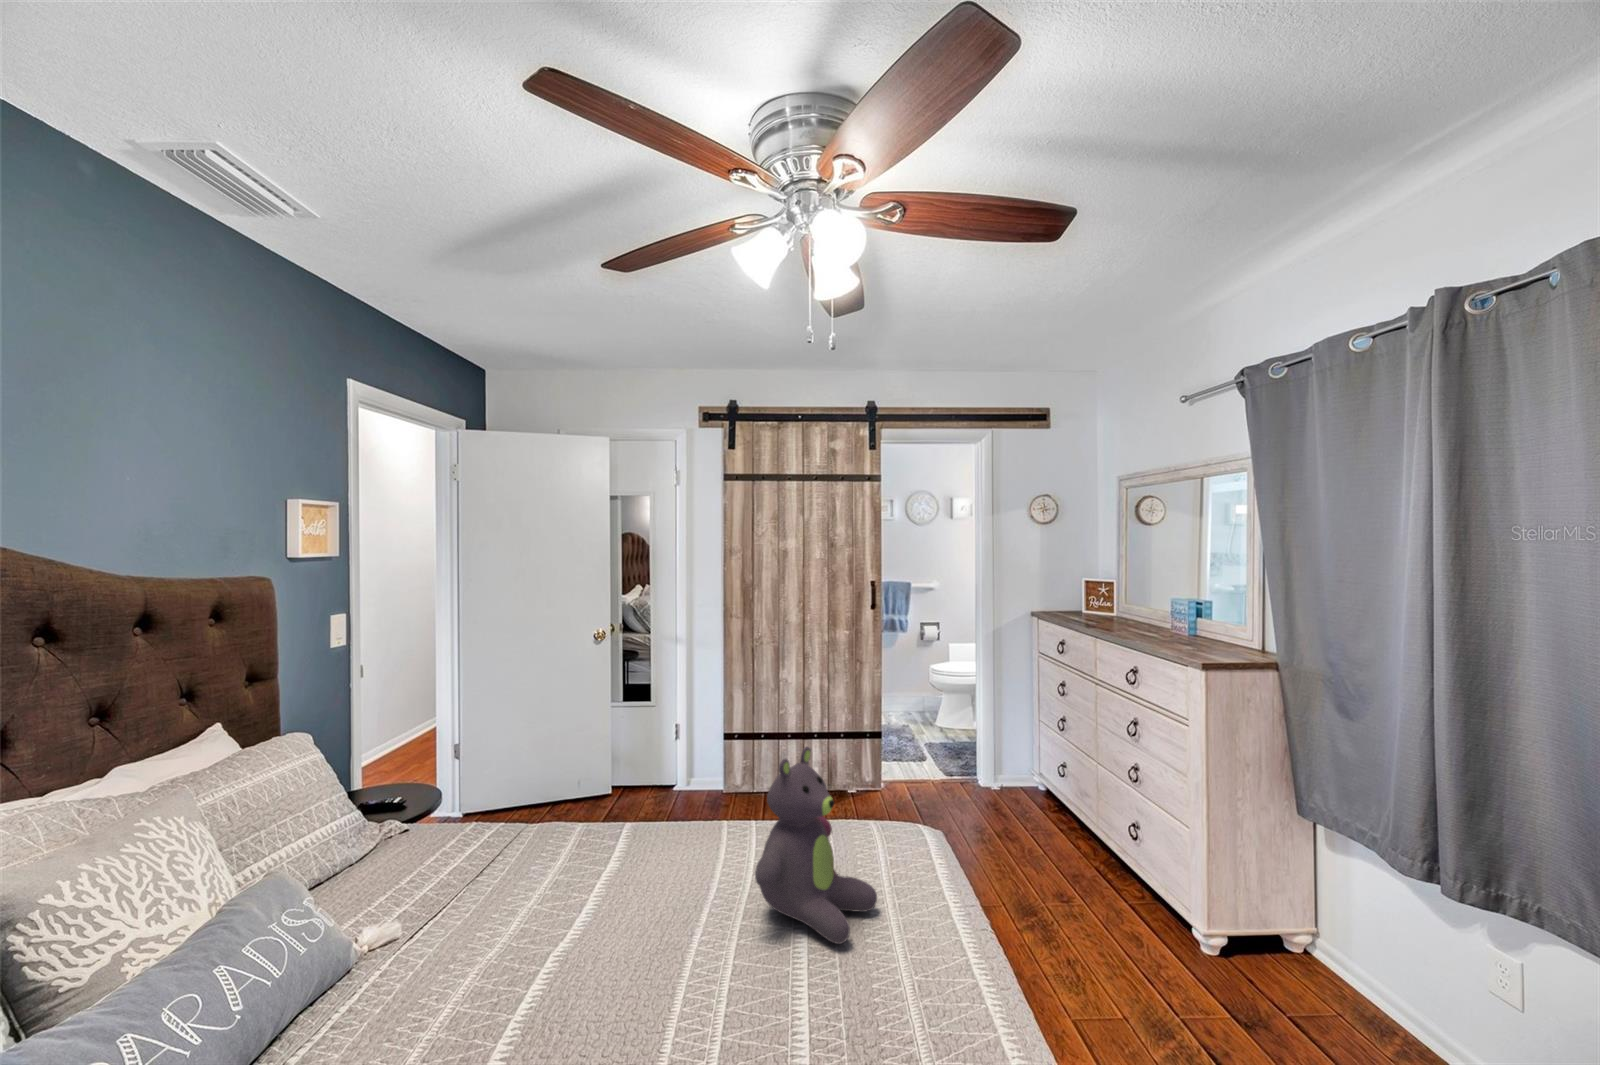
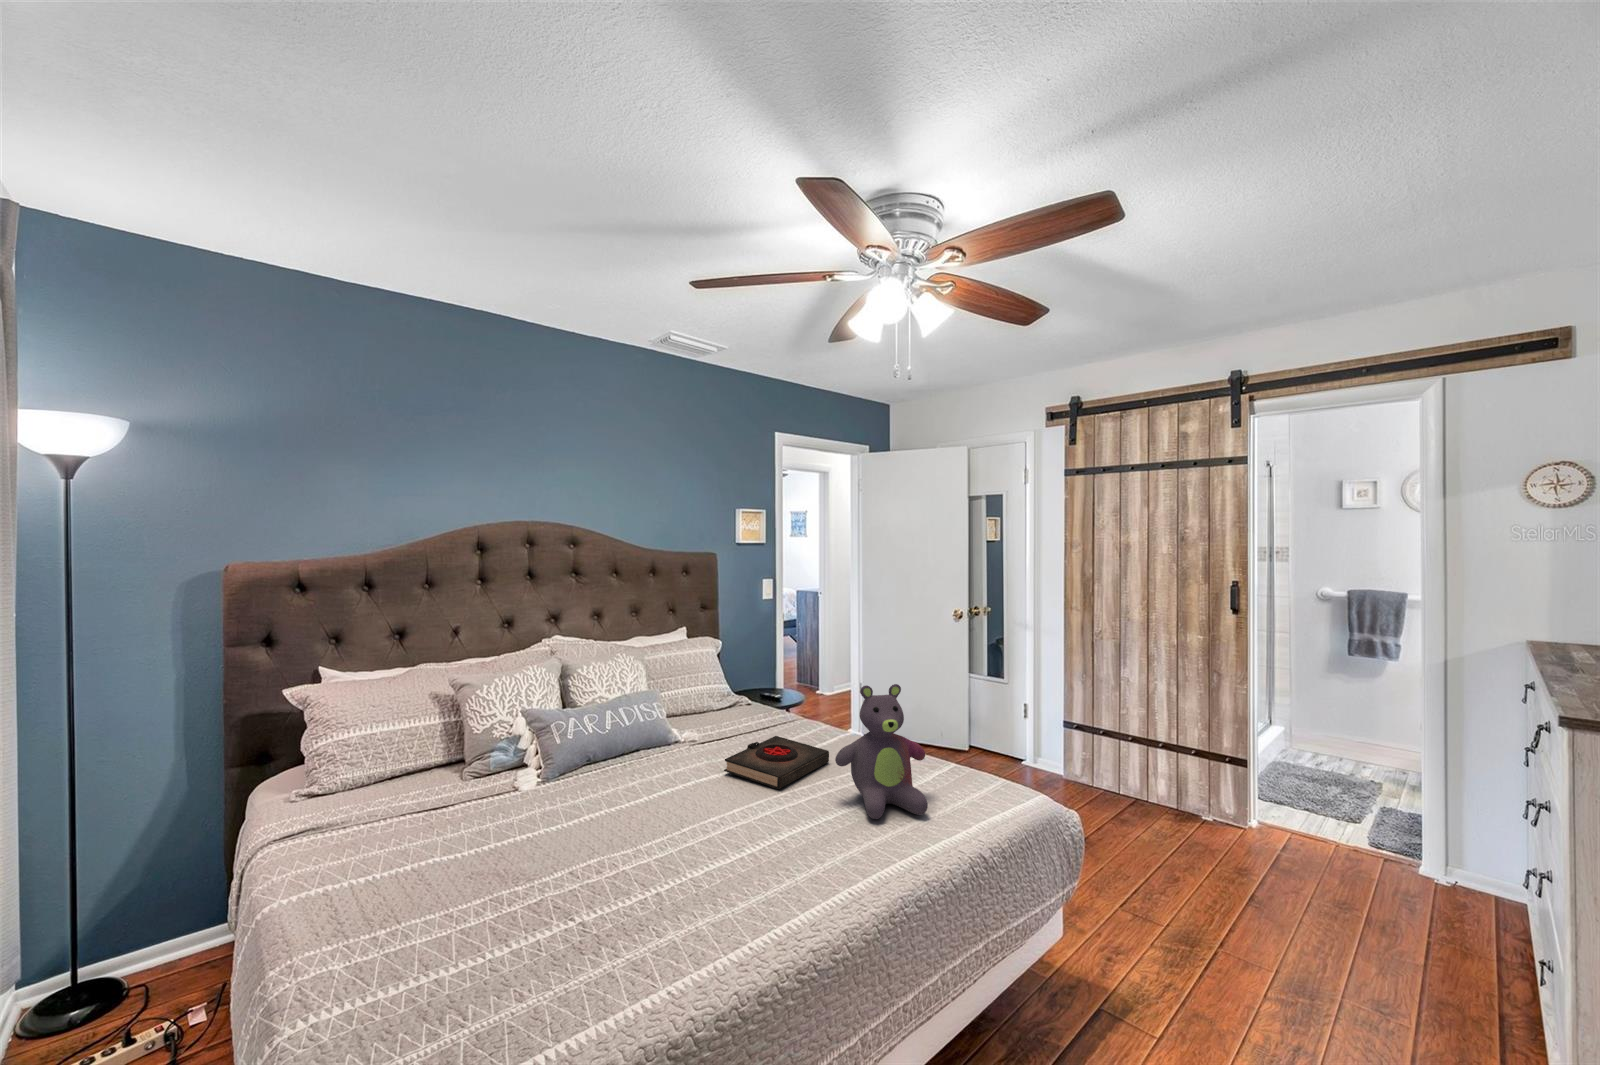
book: none [542,867,670,977] -> present [724,736,829,789]

